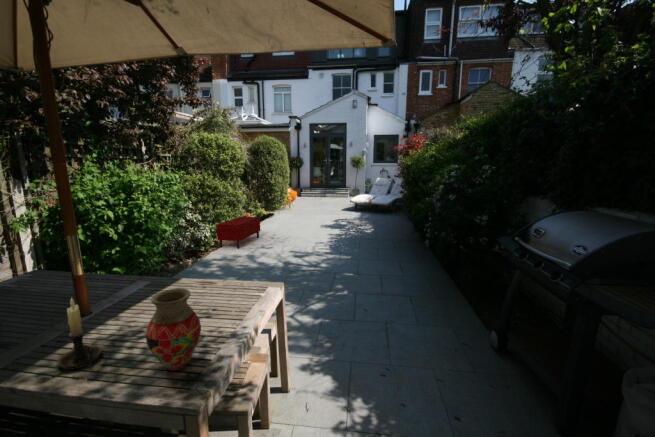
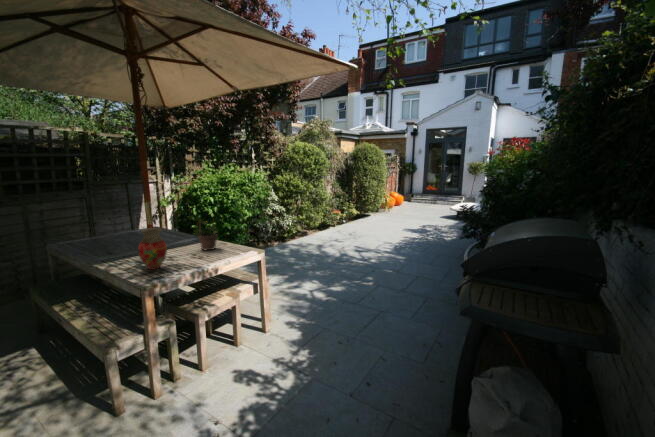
bench: present [217,217,260,248] -> none [301,214,341,240]
potted plant: none [184,244,230,302] -> present [195,219,218,250]
candle holder: present [57,298,102,370] -> none [113,227,134,262]

